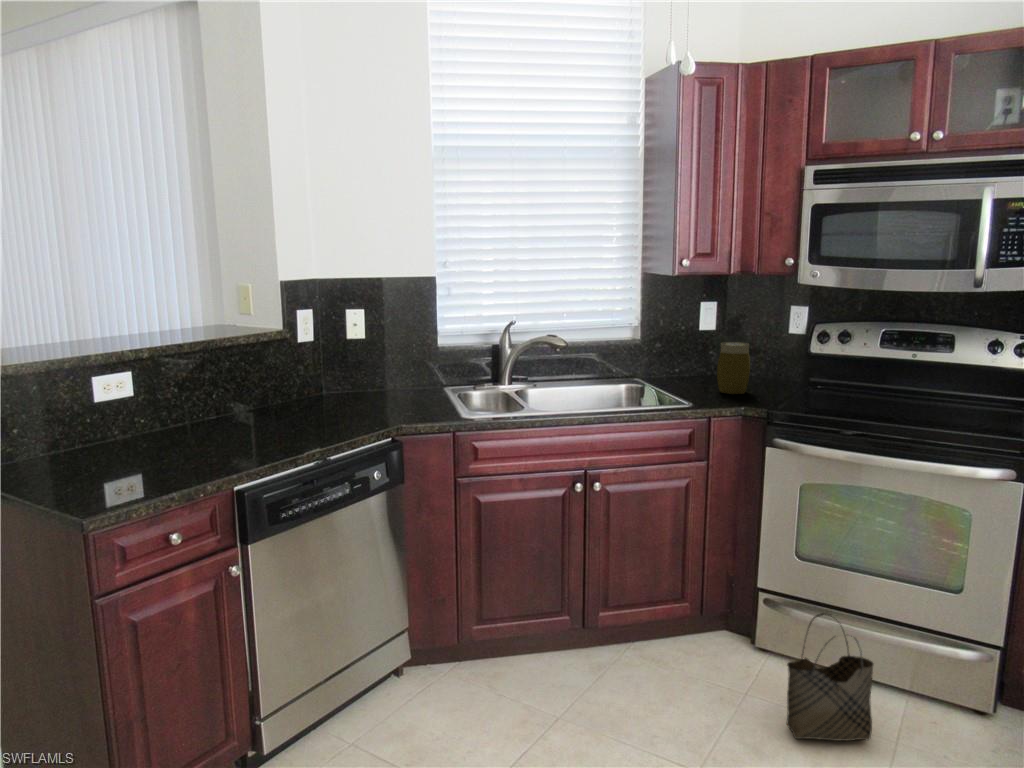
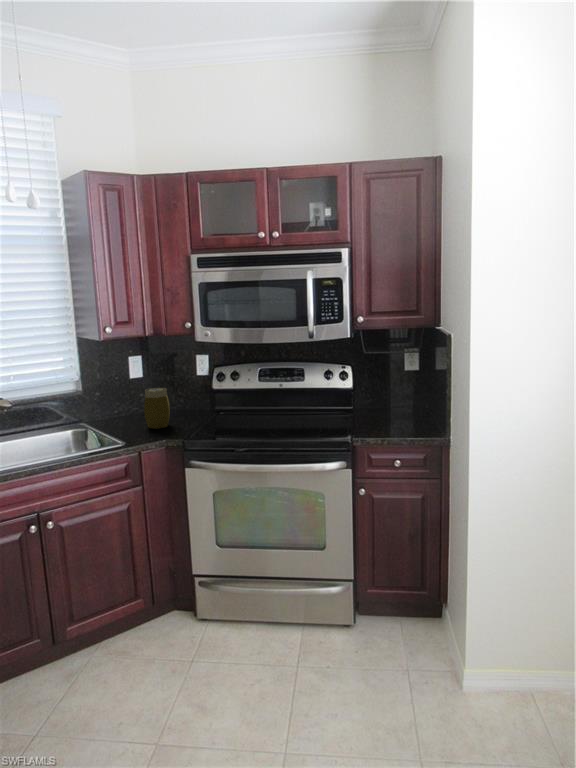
woven basket: present [787,613,873,741] -> none [215,587,279,689]

